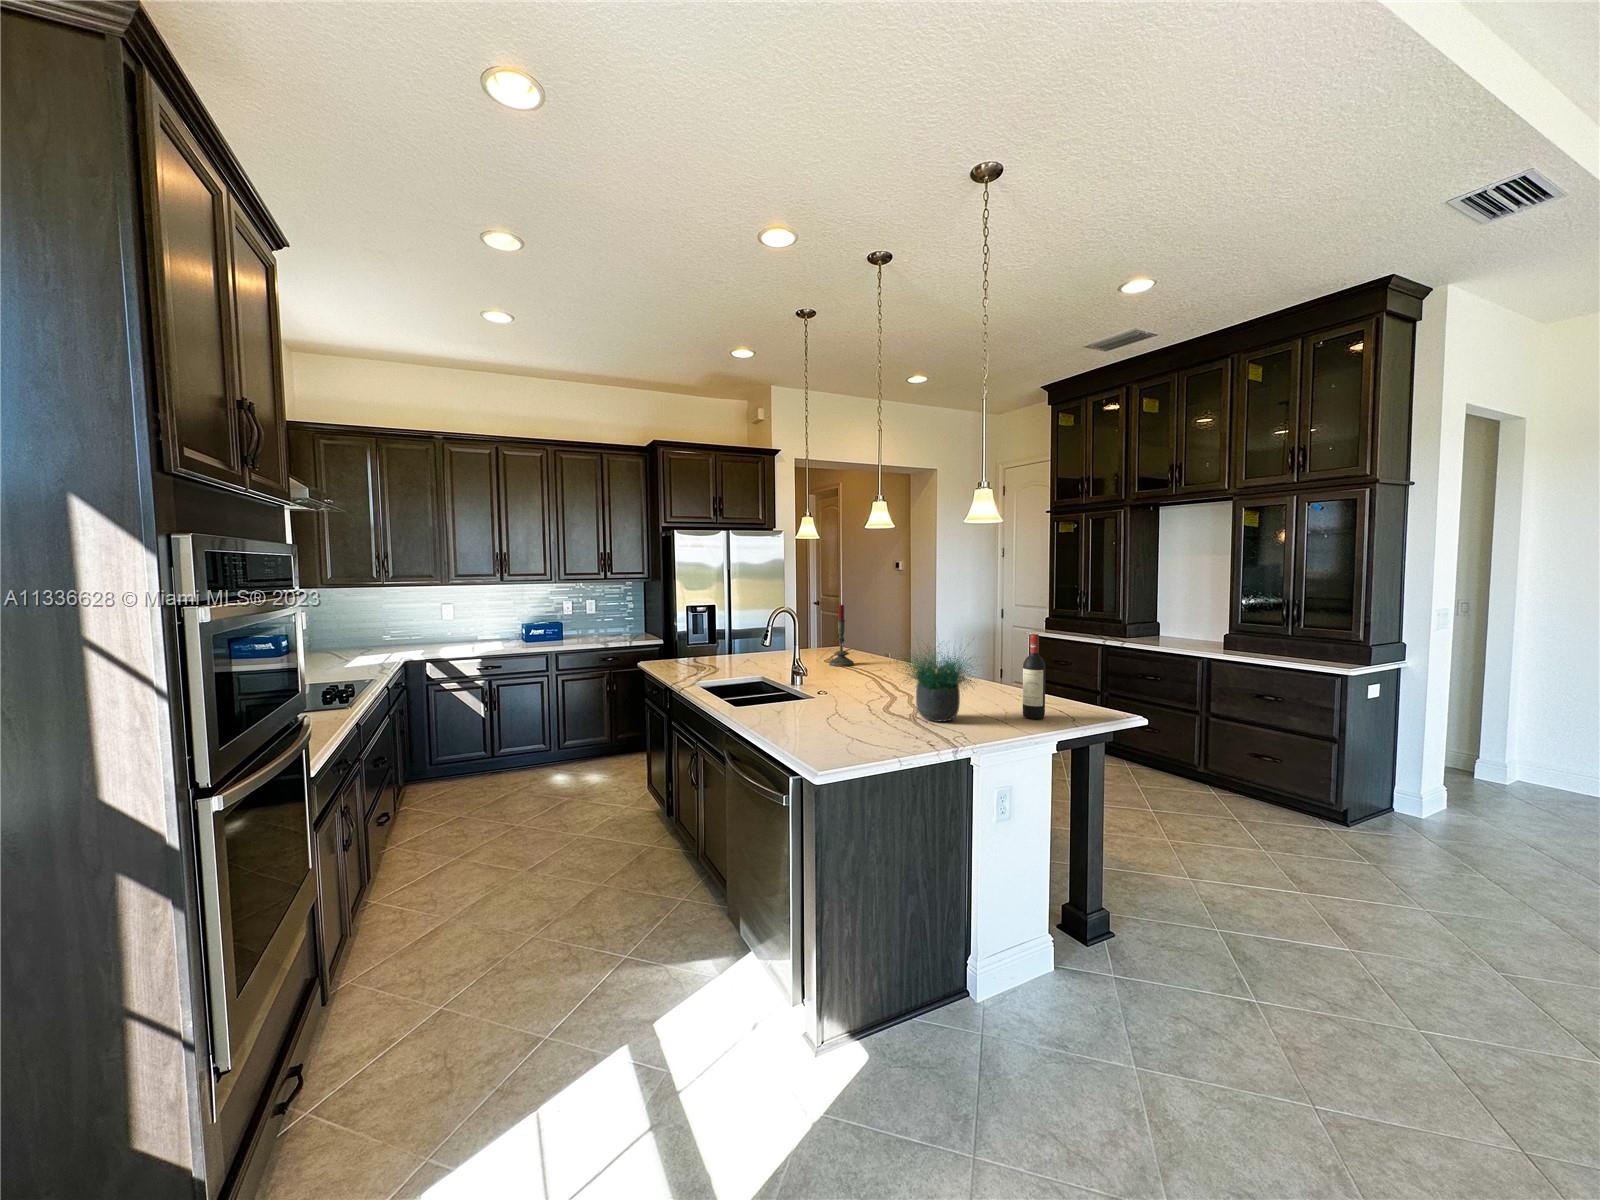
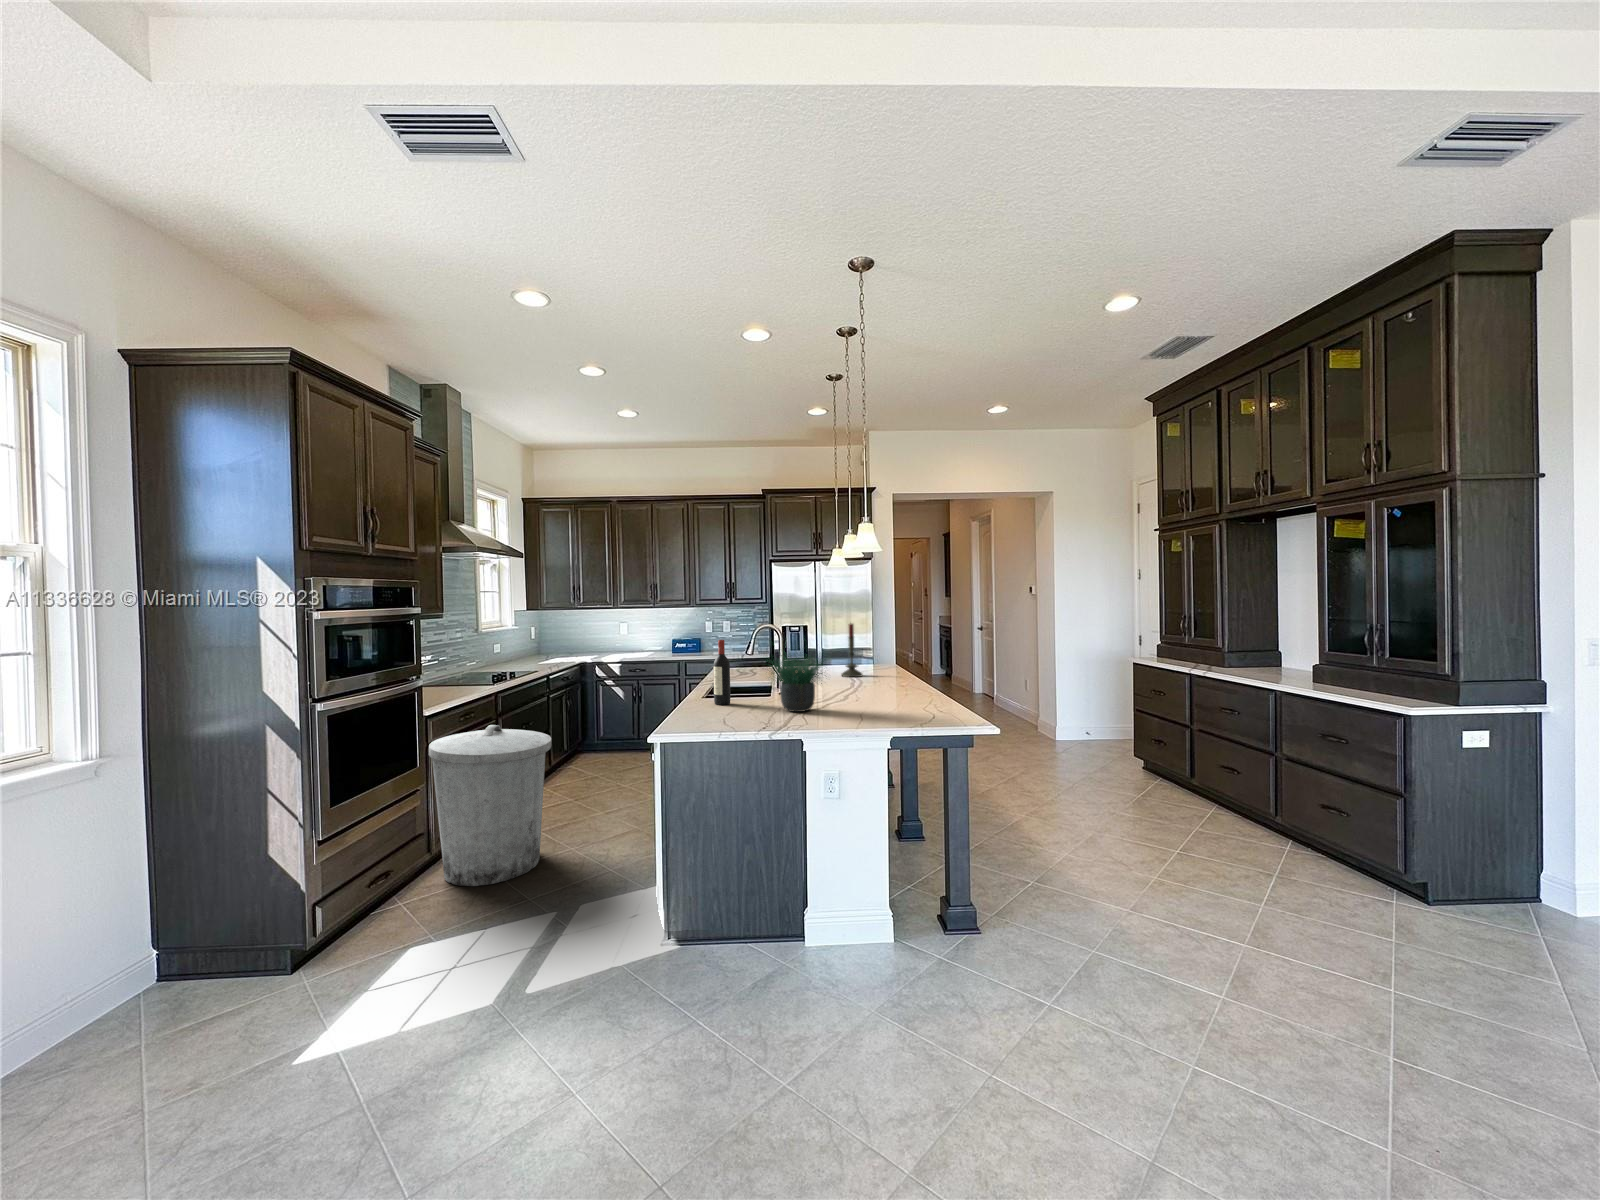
wine bottle: present [1023,634,1046,719] -> present [714,640,730,705]
trash can: none [327,779,530,1049] -> present [429,725,551,886]

